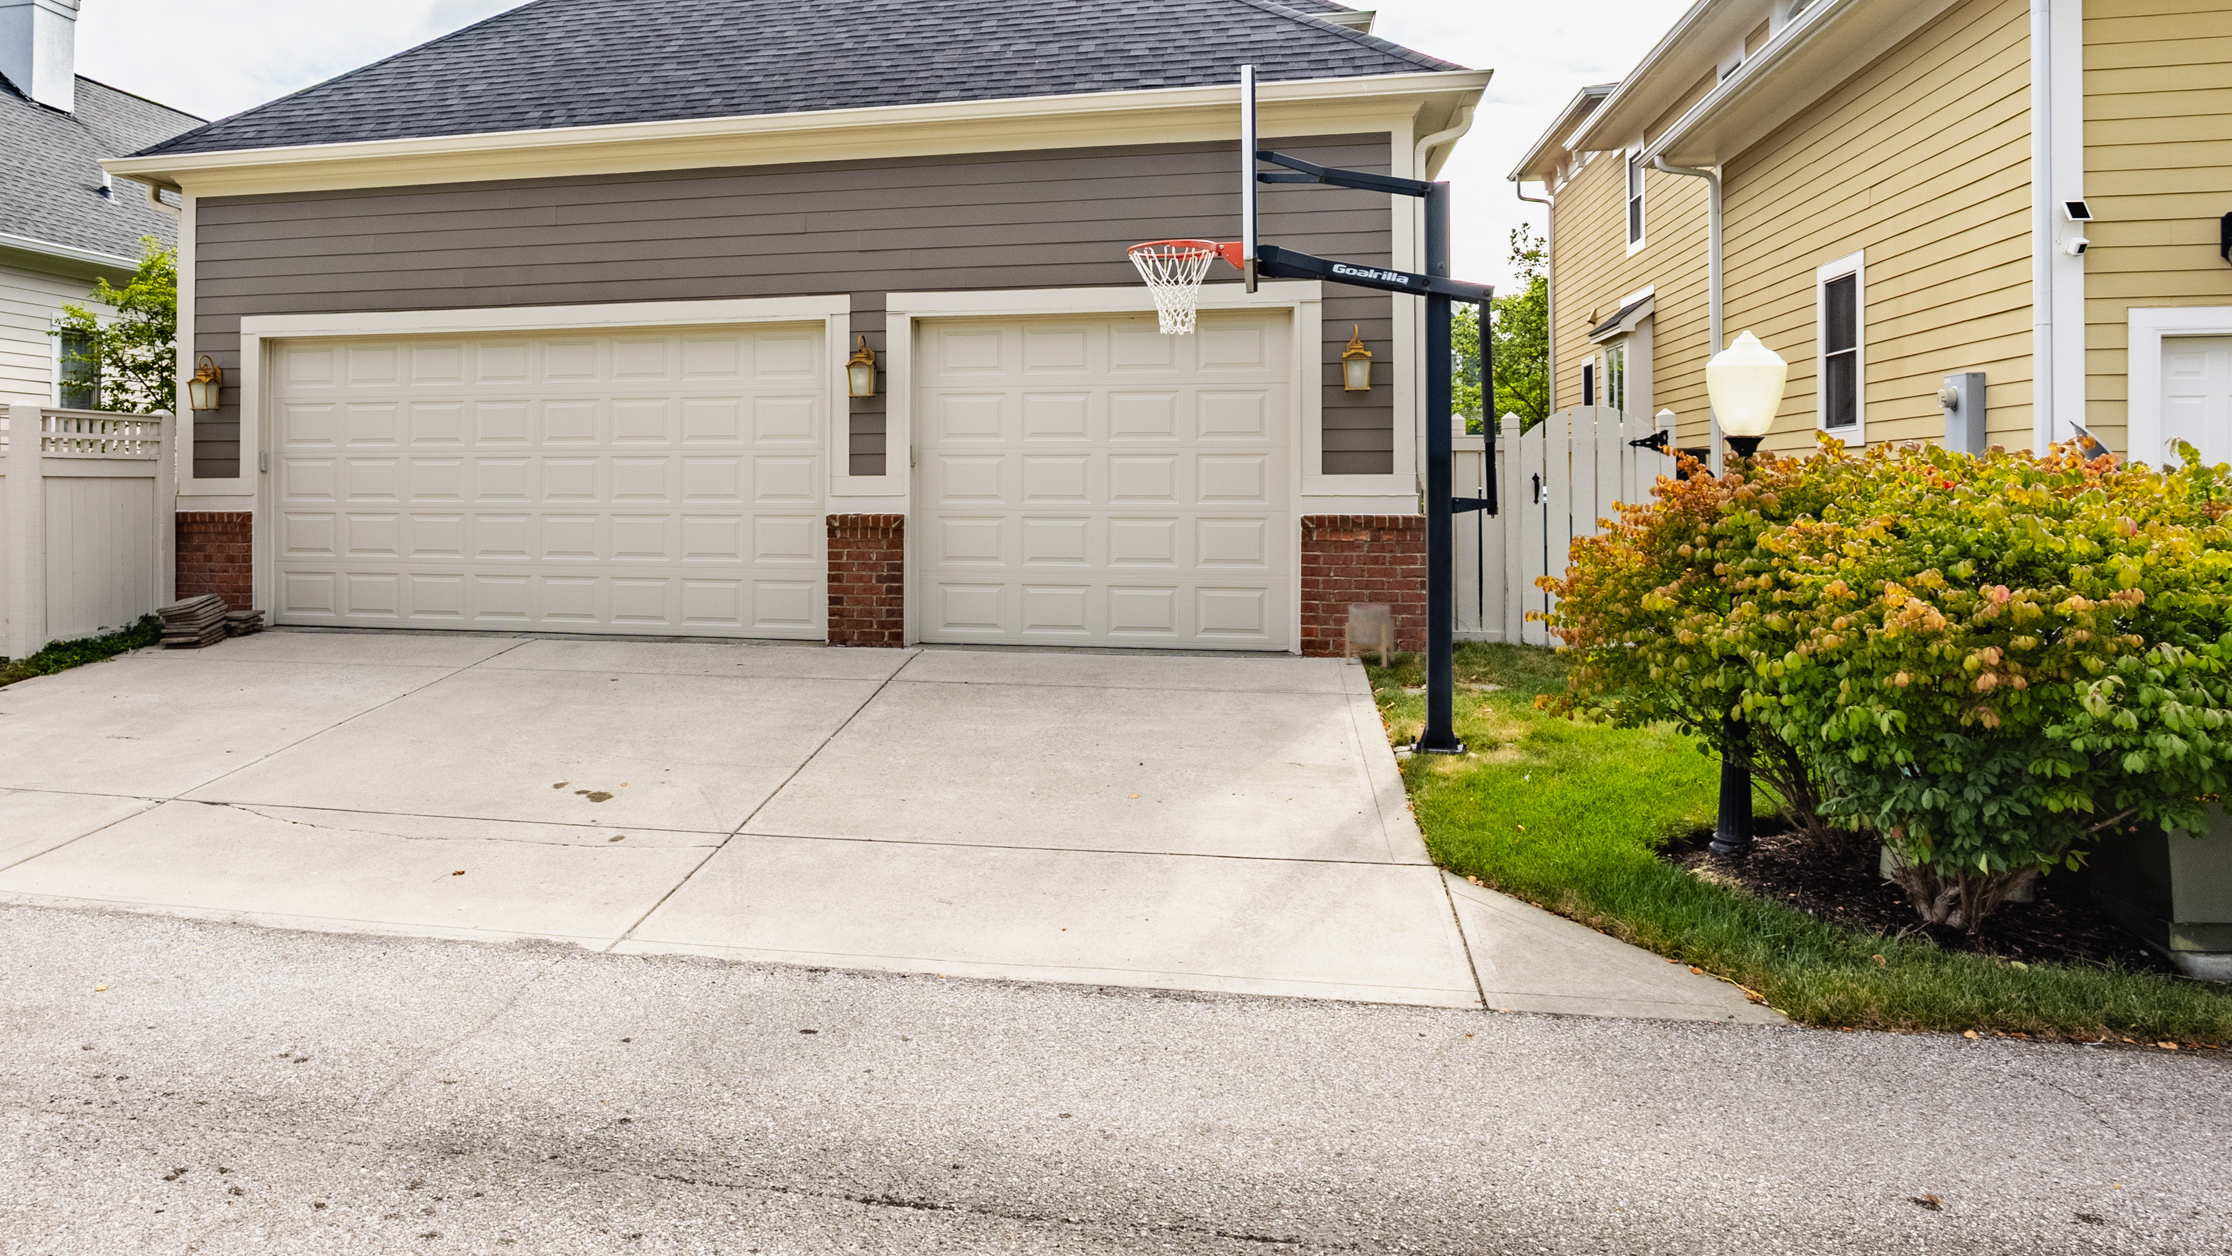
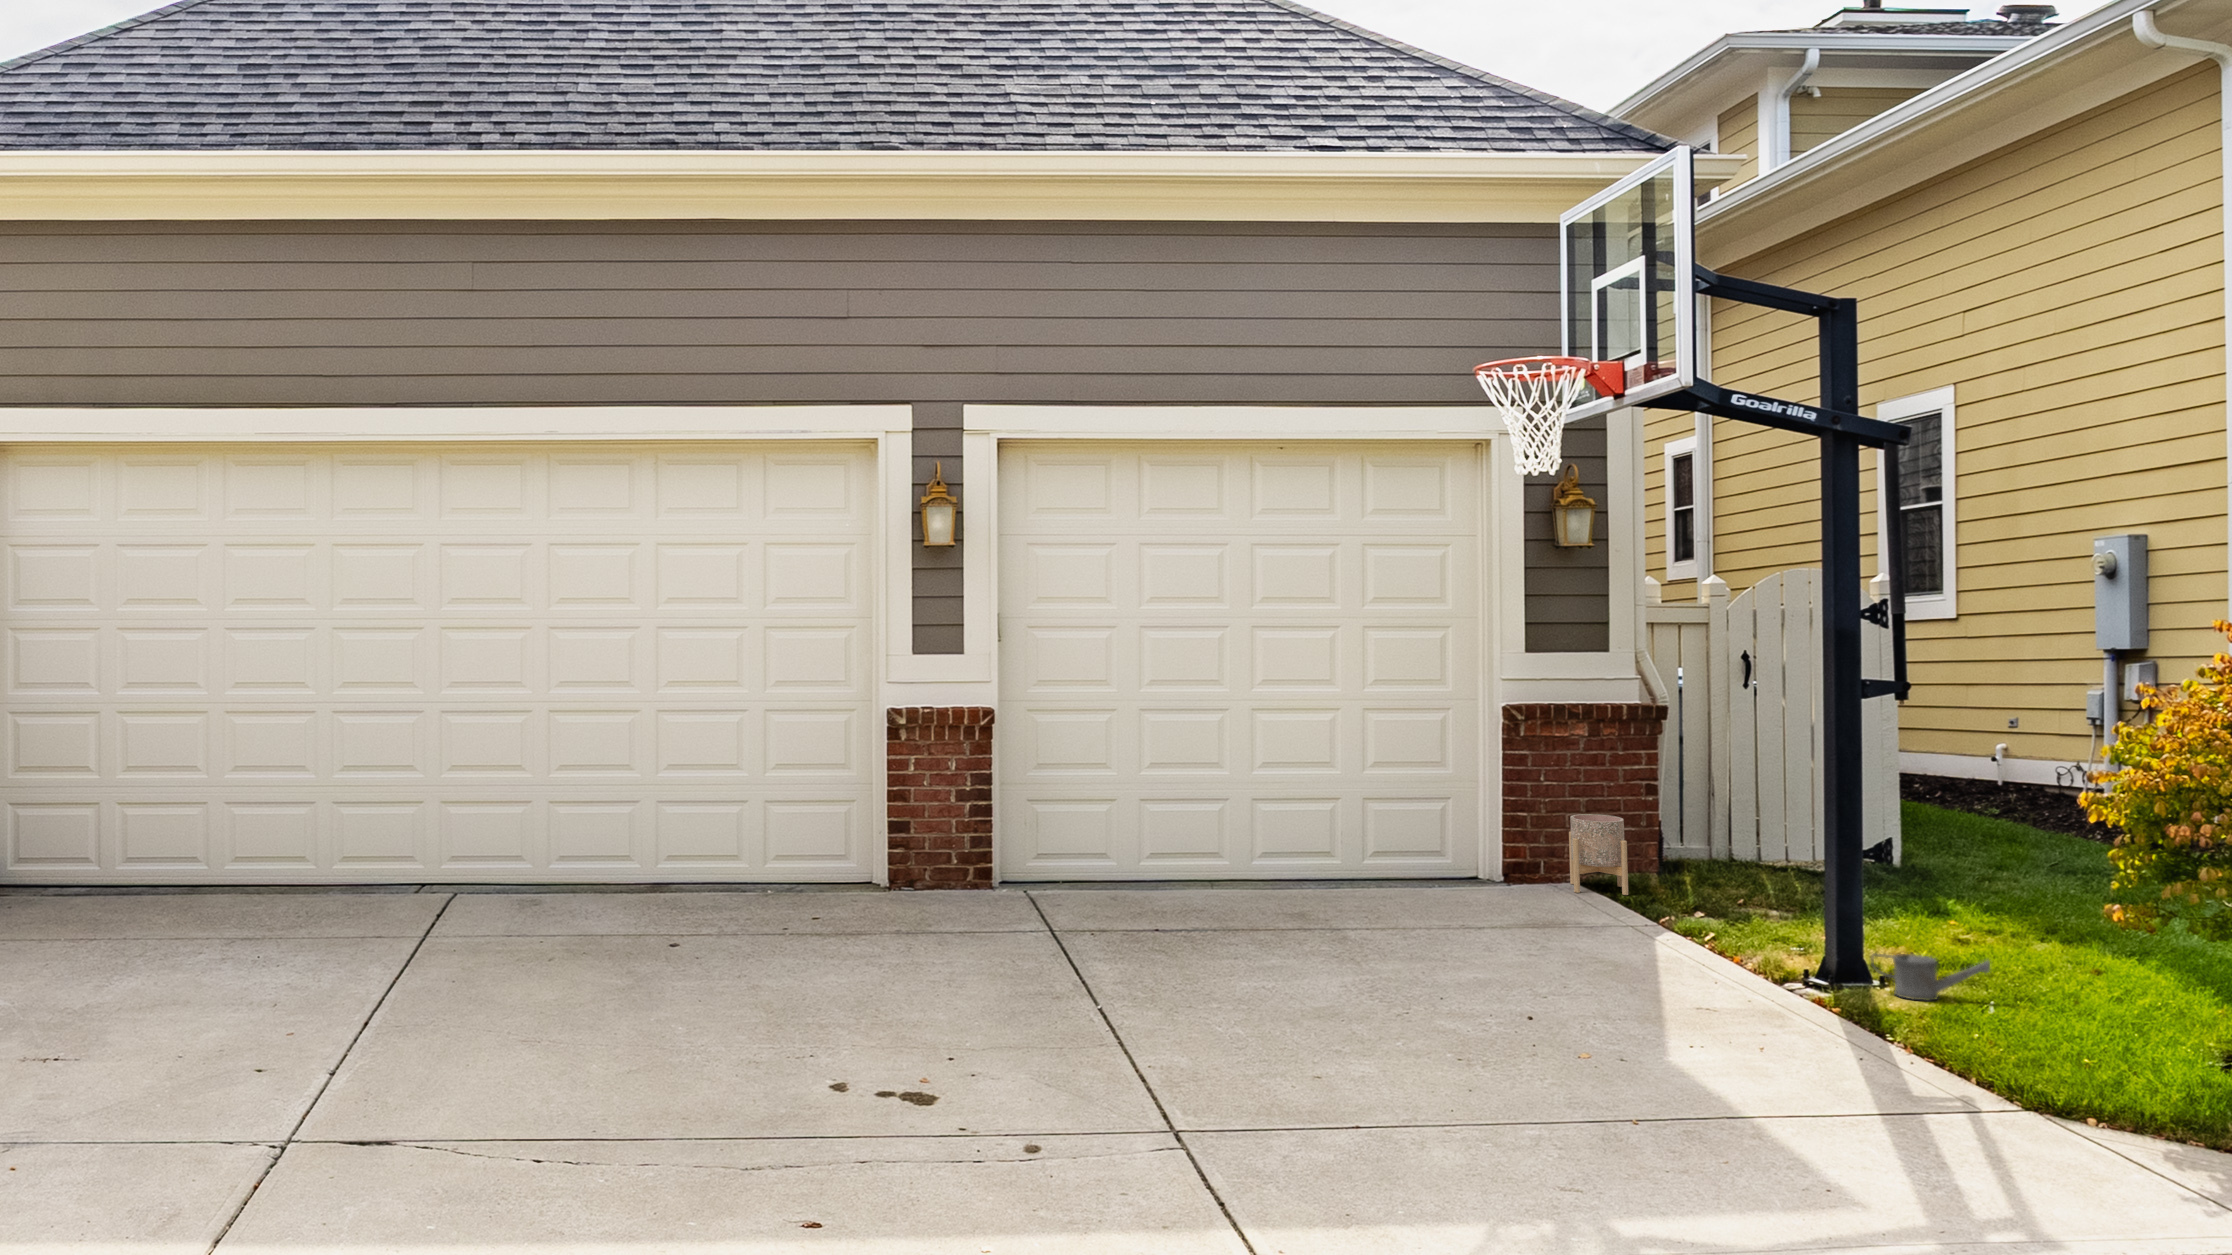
watering can: none [1440,712,1526,751] -> present [1871,954,1990,1000]

